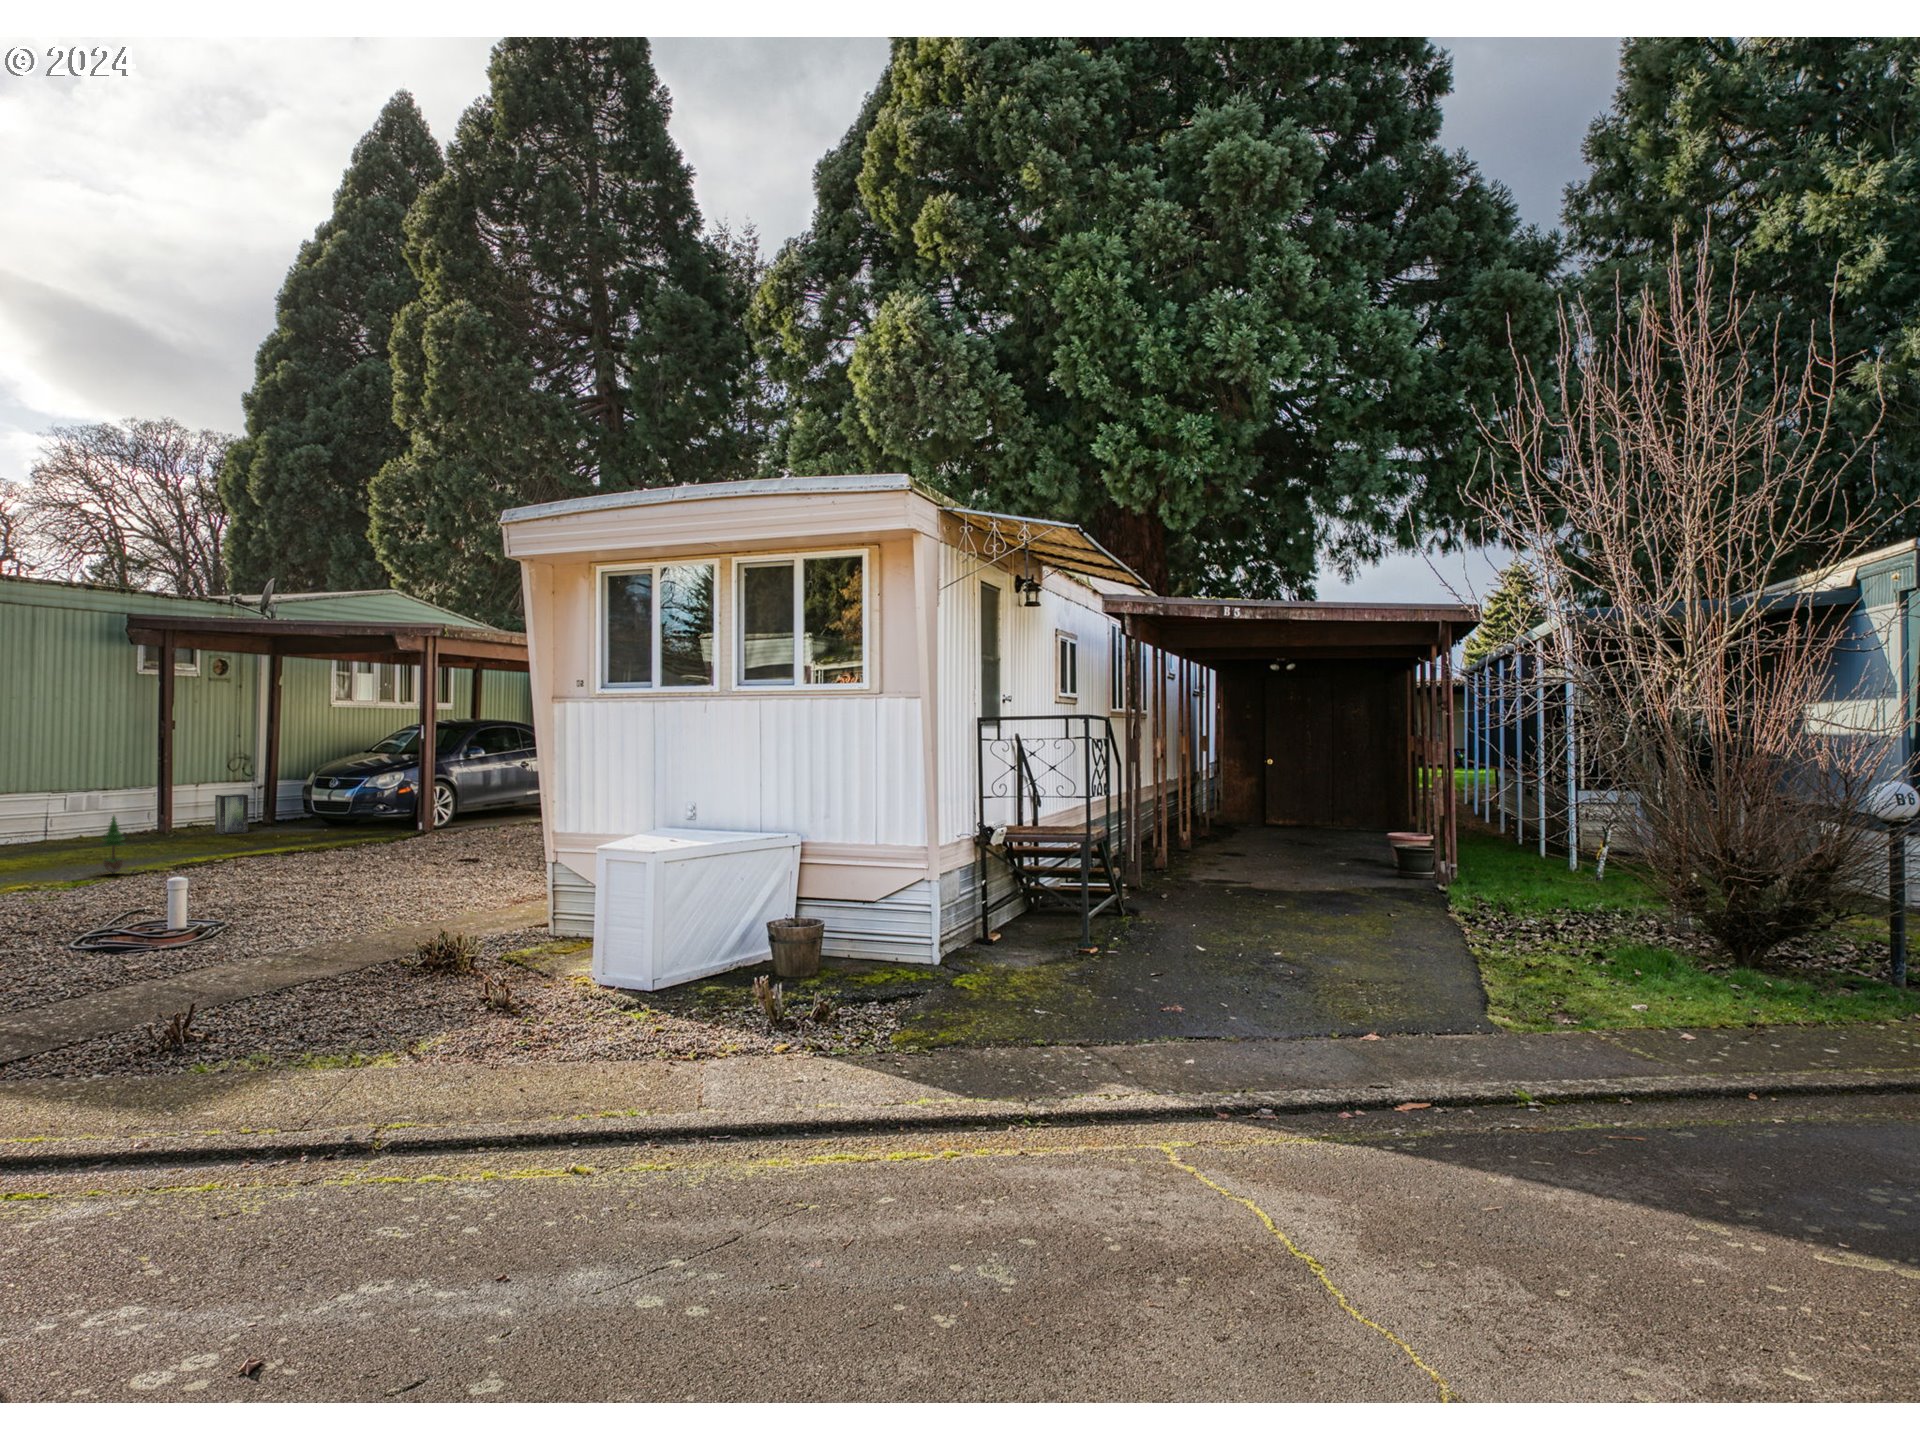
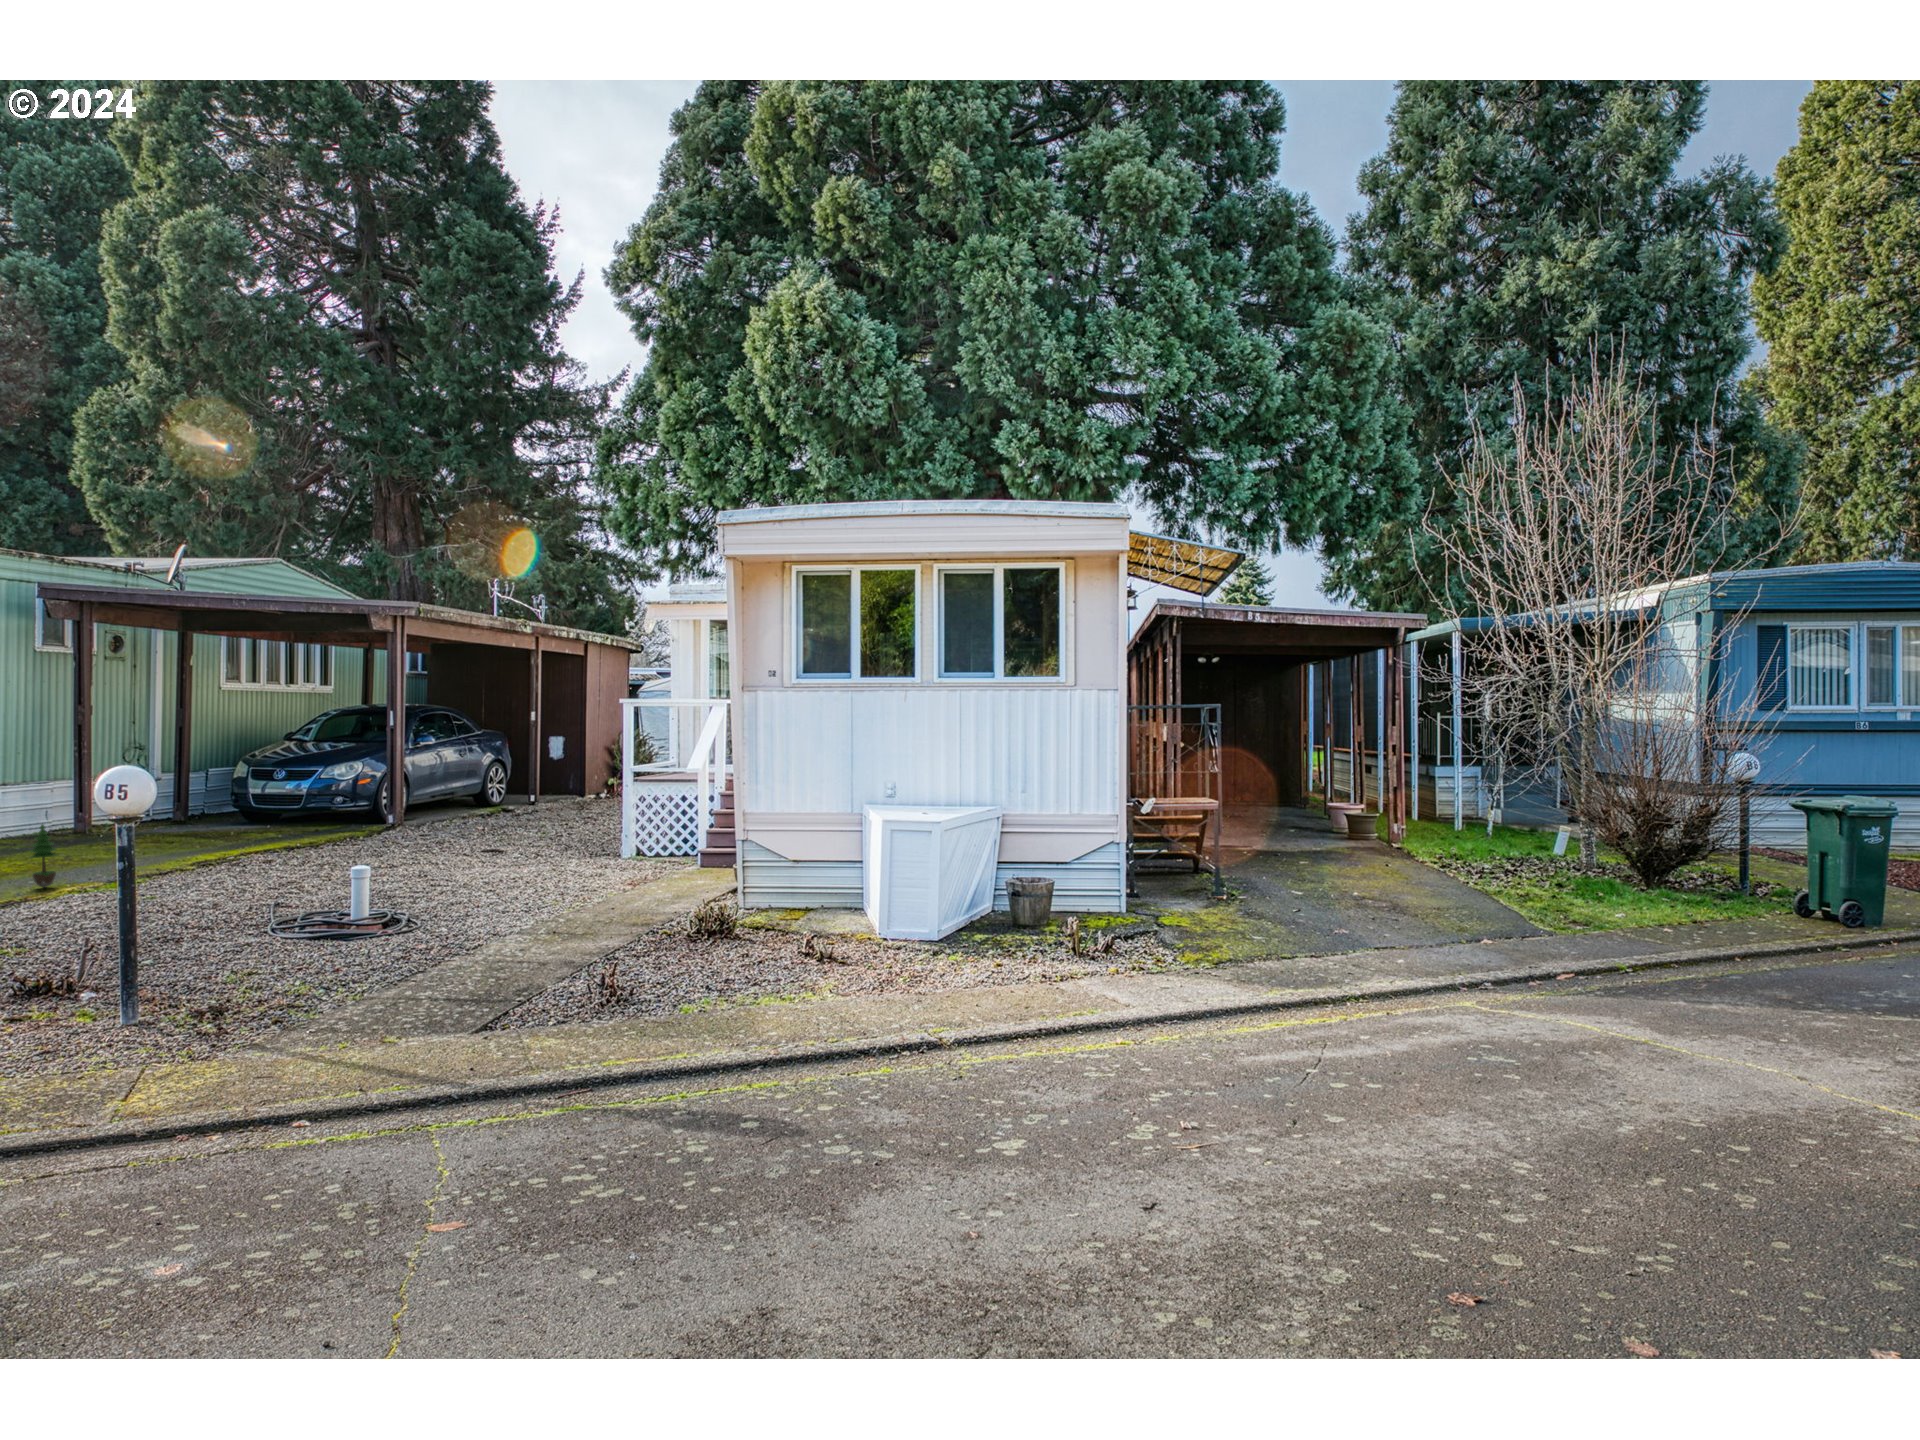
storage box: present [215,794,248,834] -> none [43,788,88,835]

